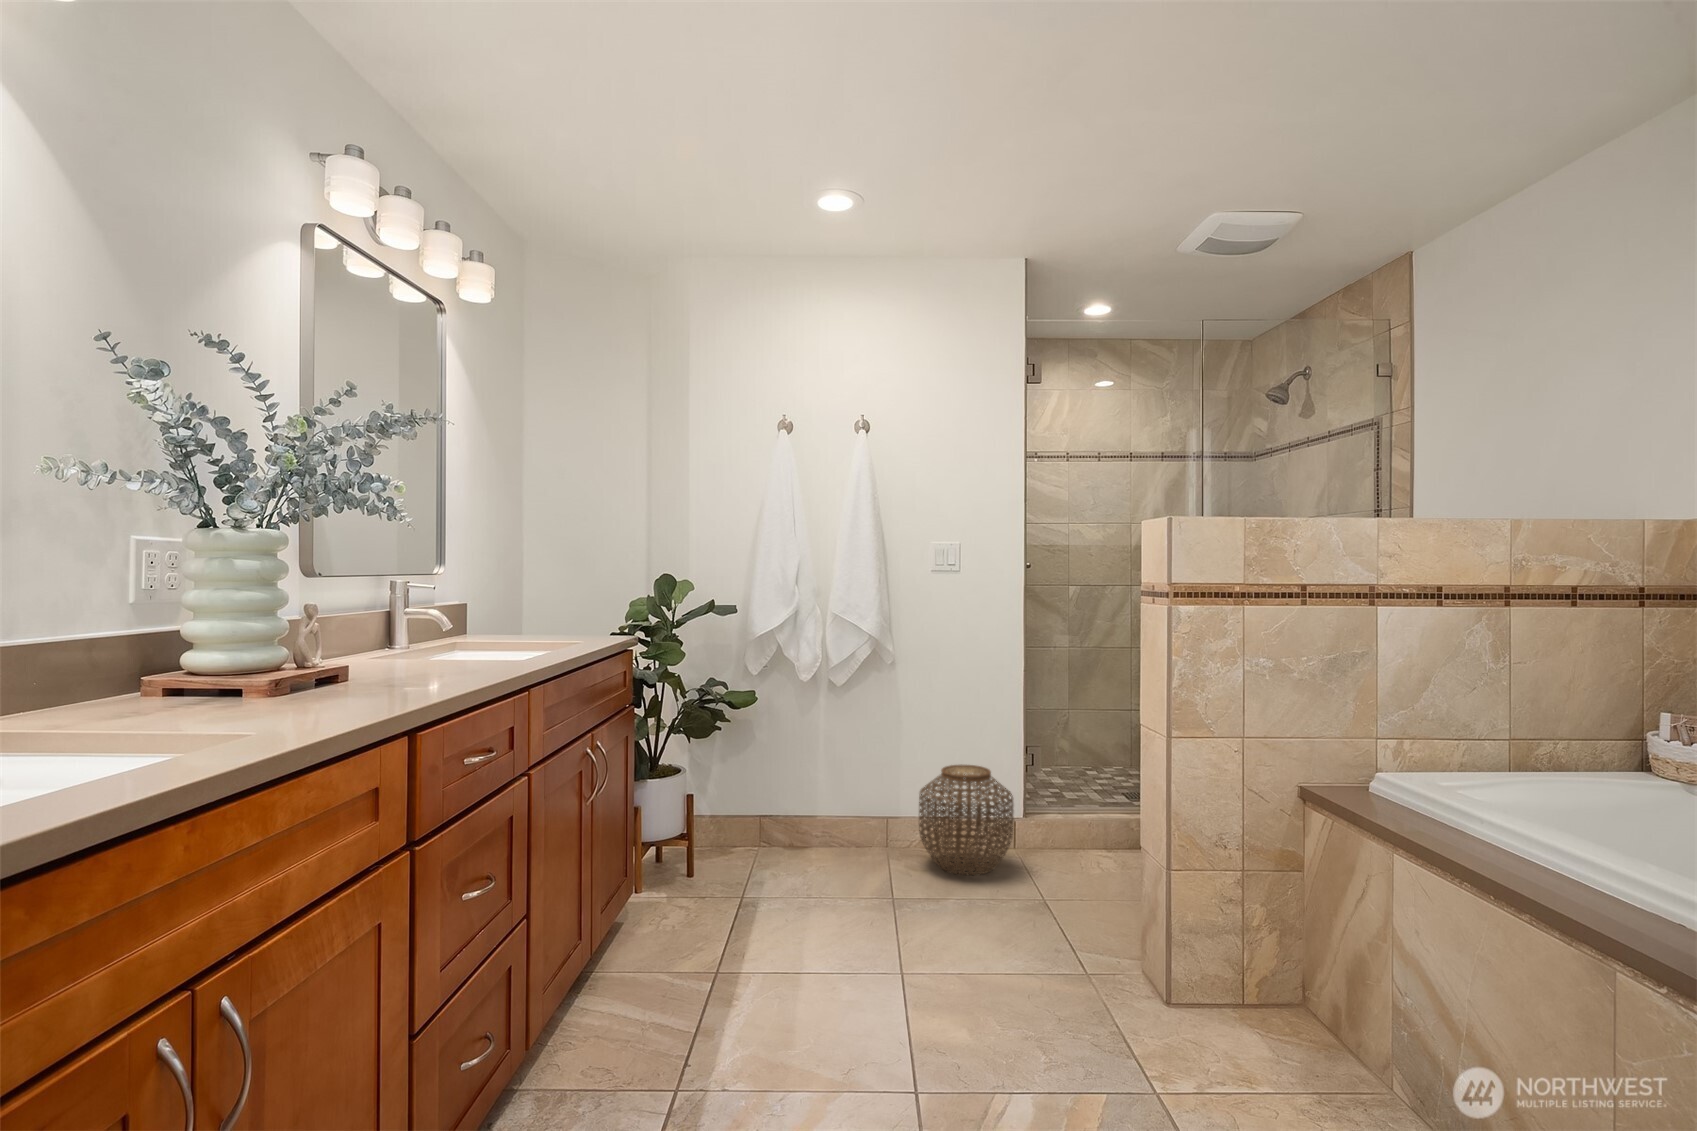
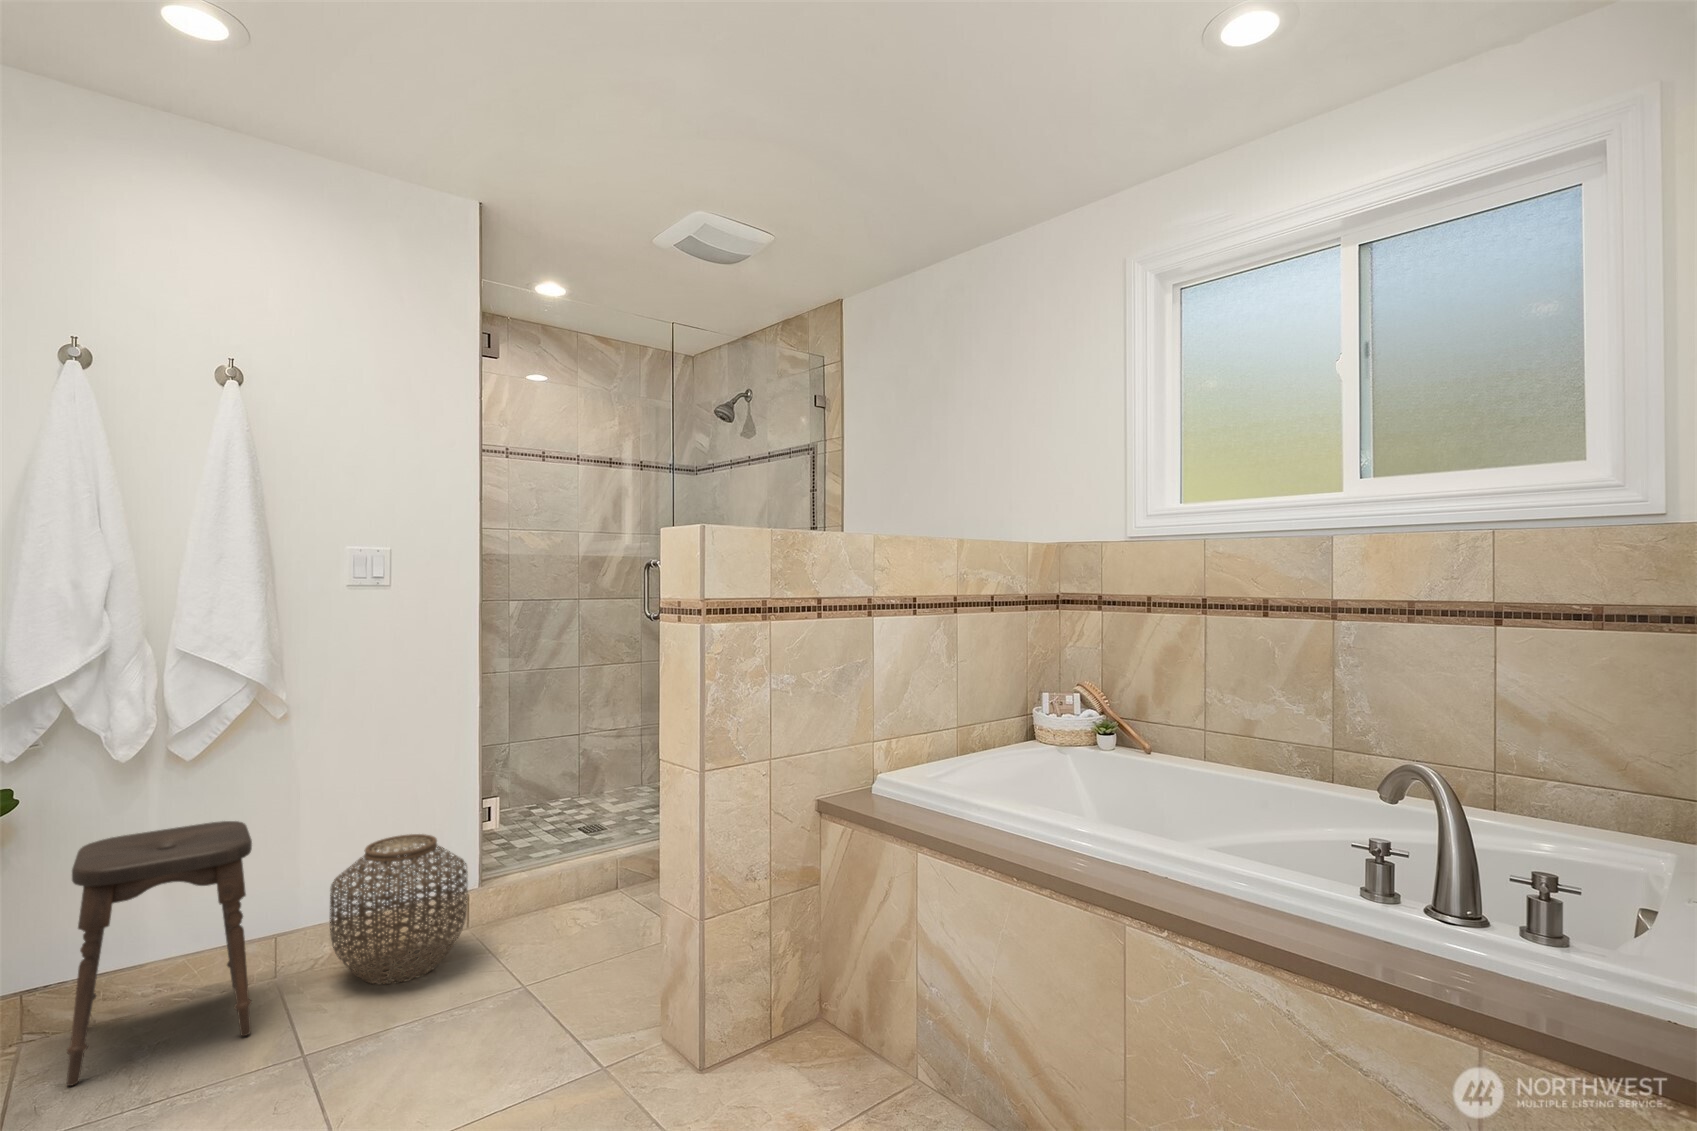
stool: none [776,732,870,879] -> present [67,821,252,1086]

